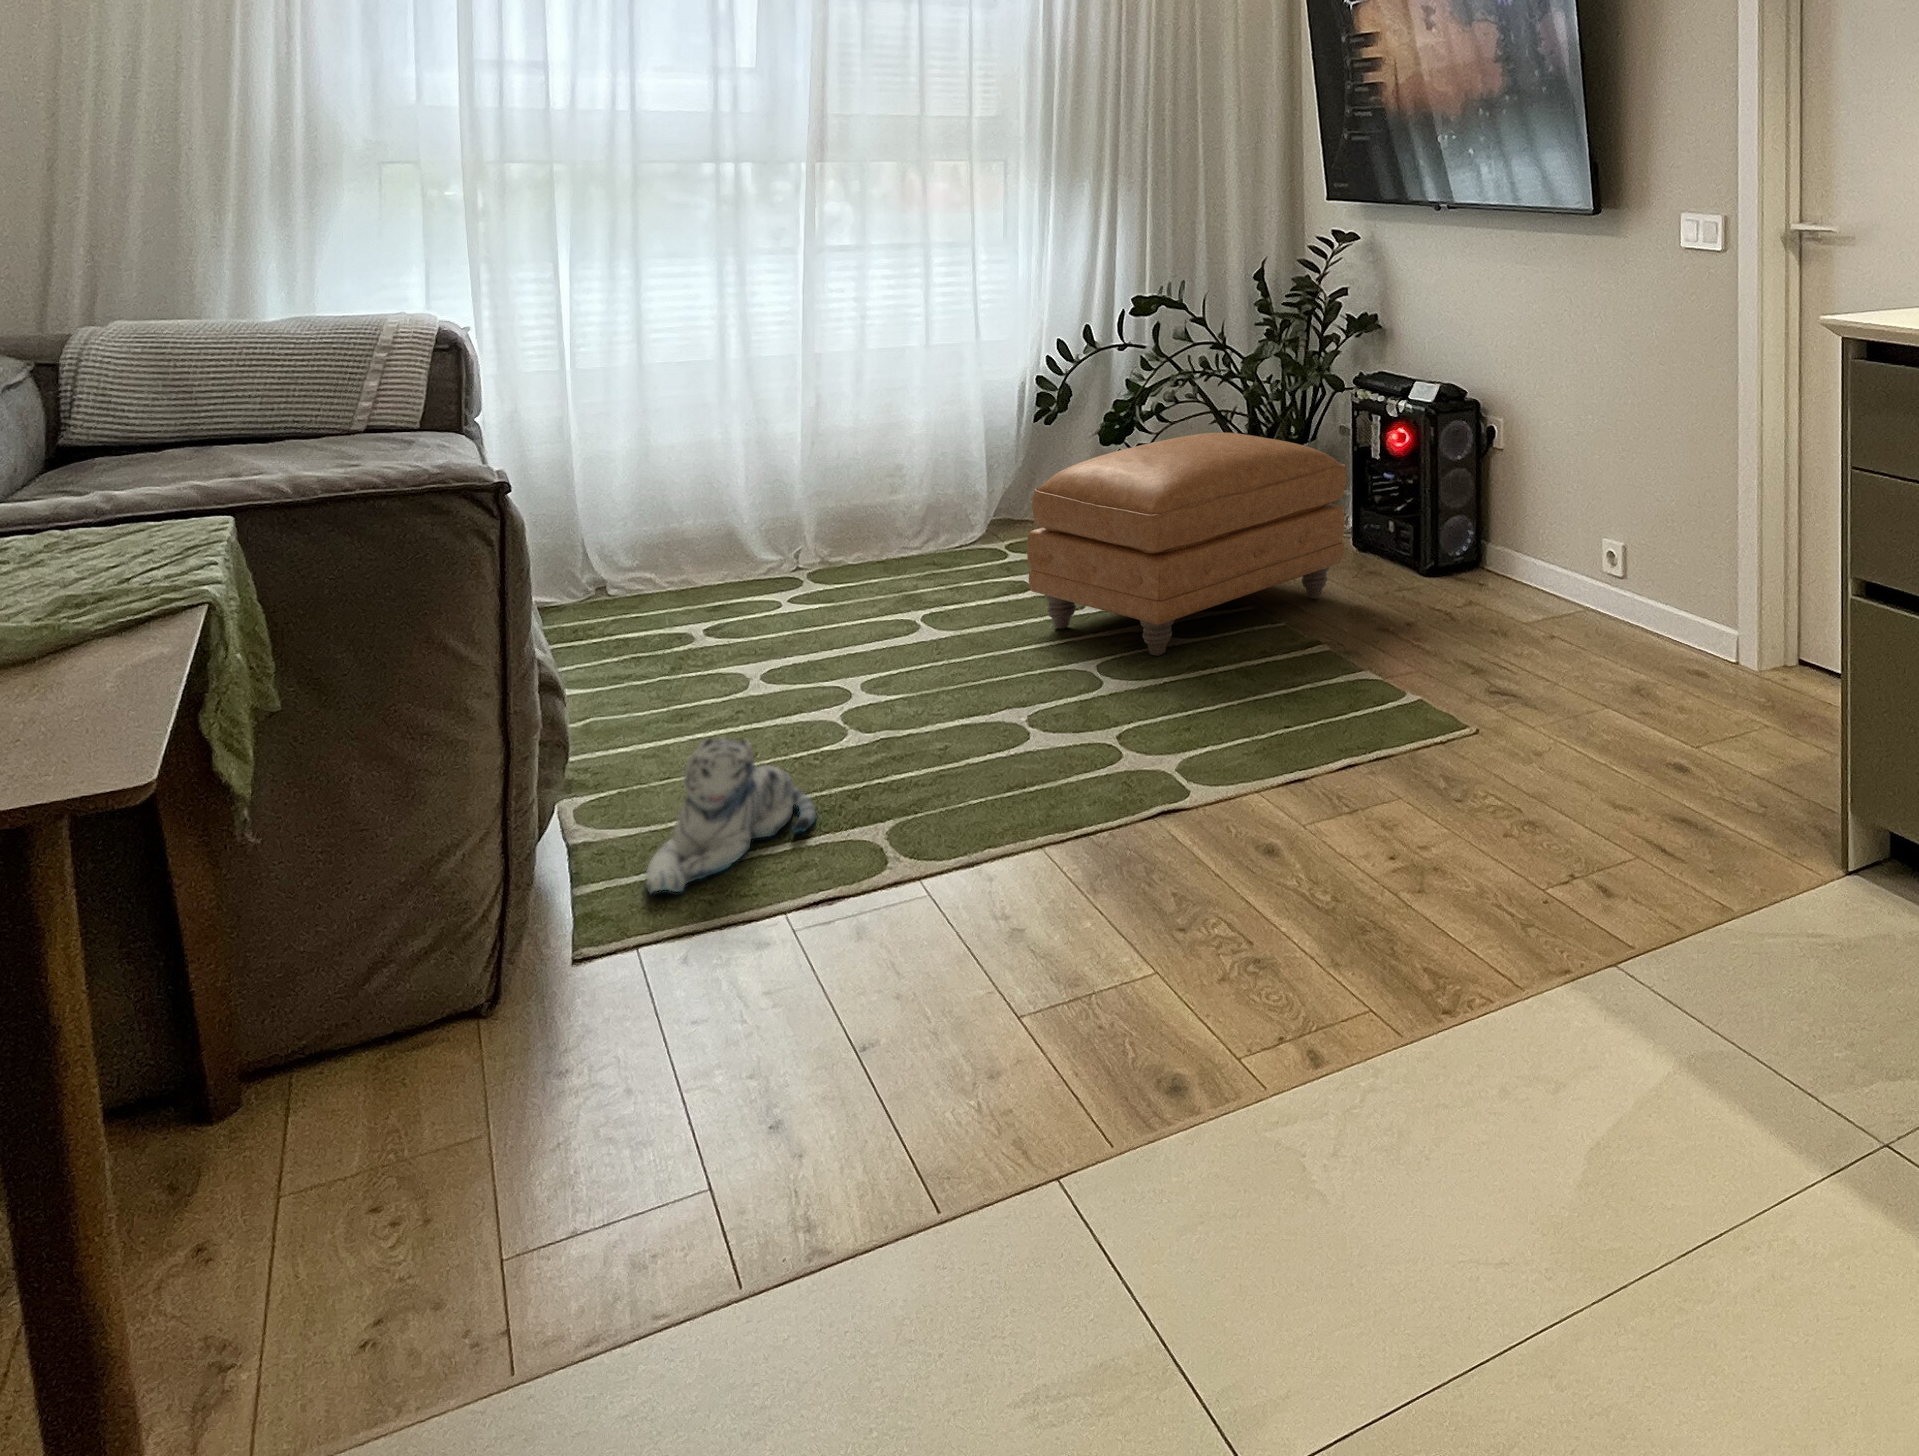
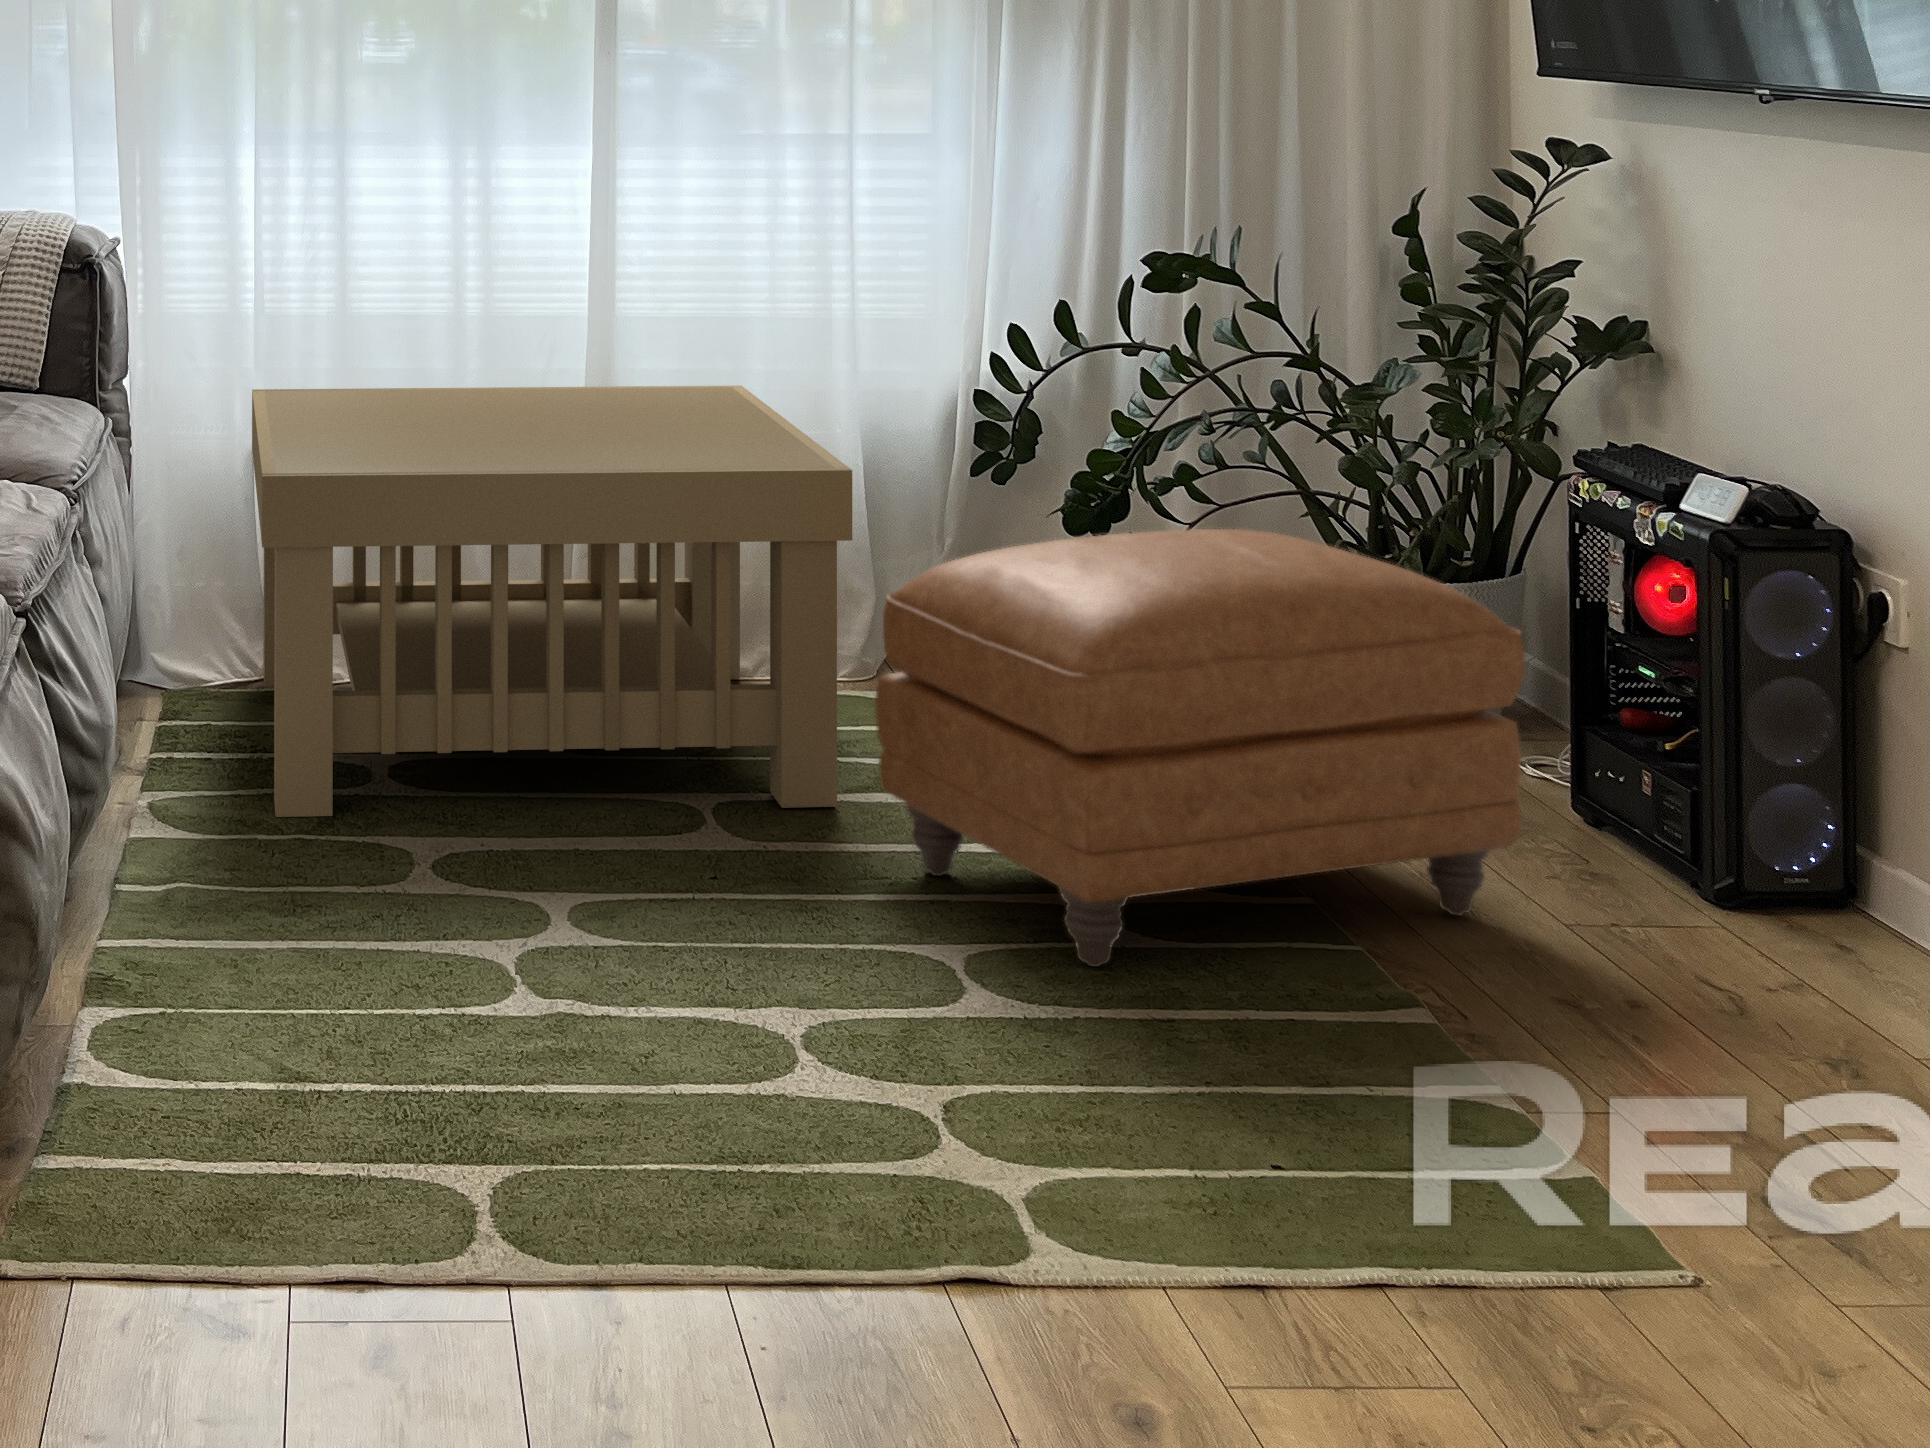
coffee table: none [571,383,1004,674] -> present [252,385,852,817]
plush toy: present [646,739,816,893] -> none [111,942,408,1205]

